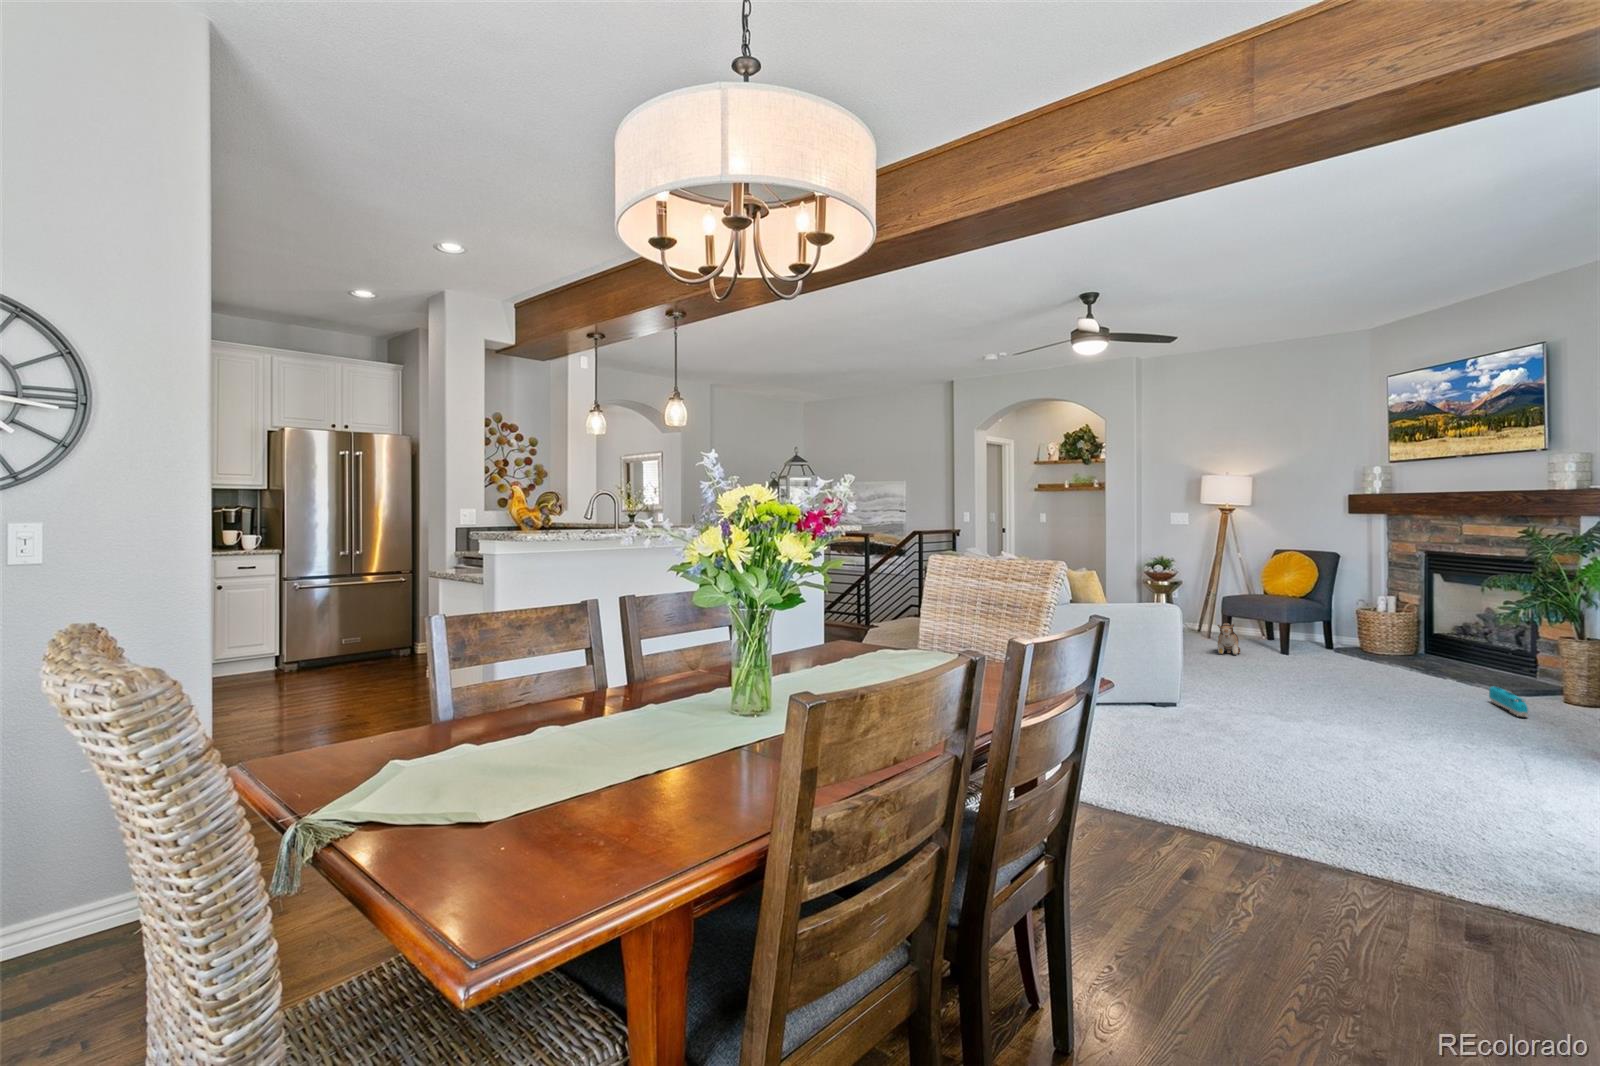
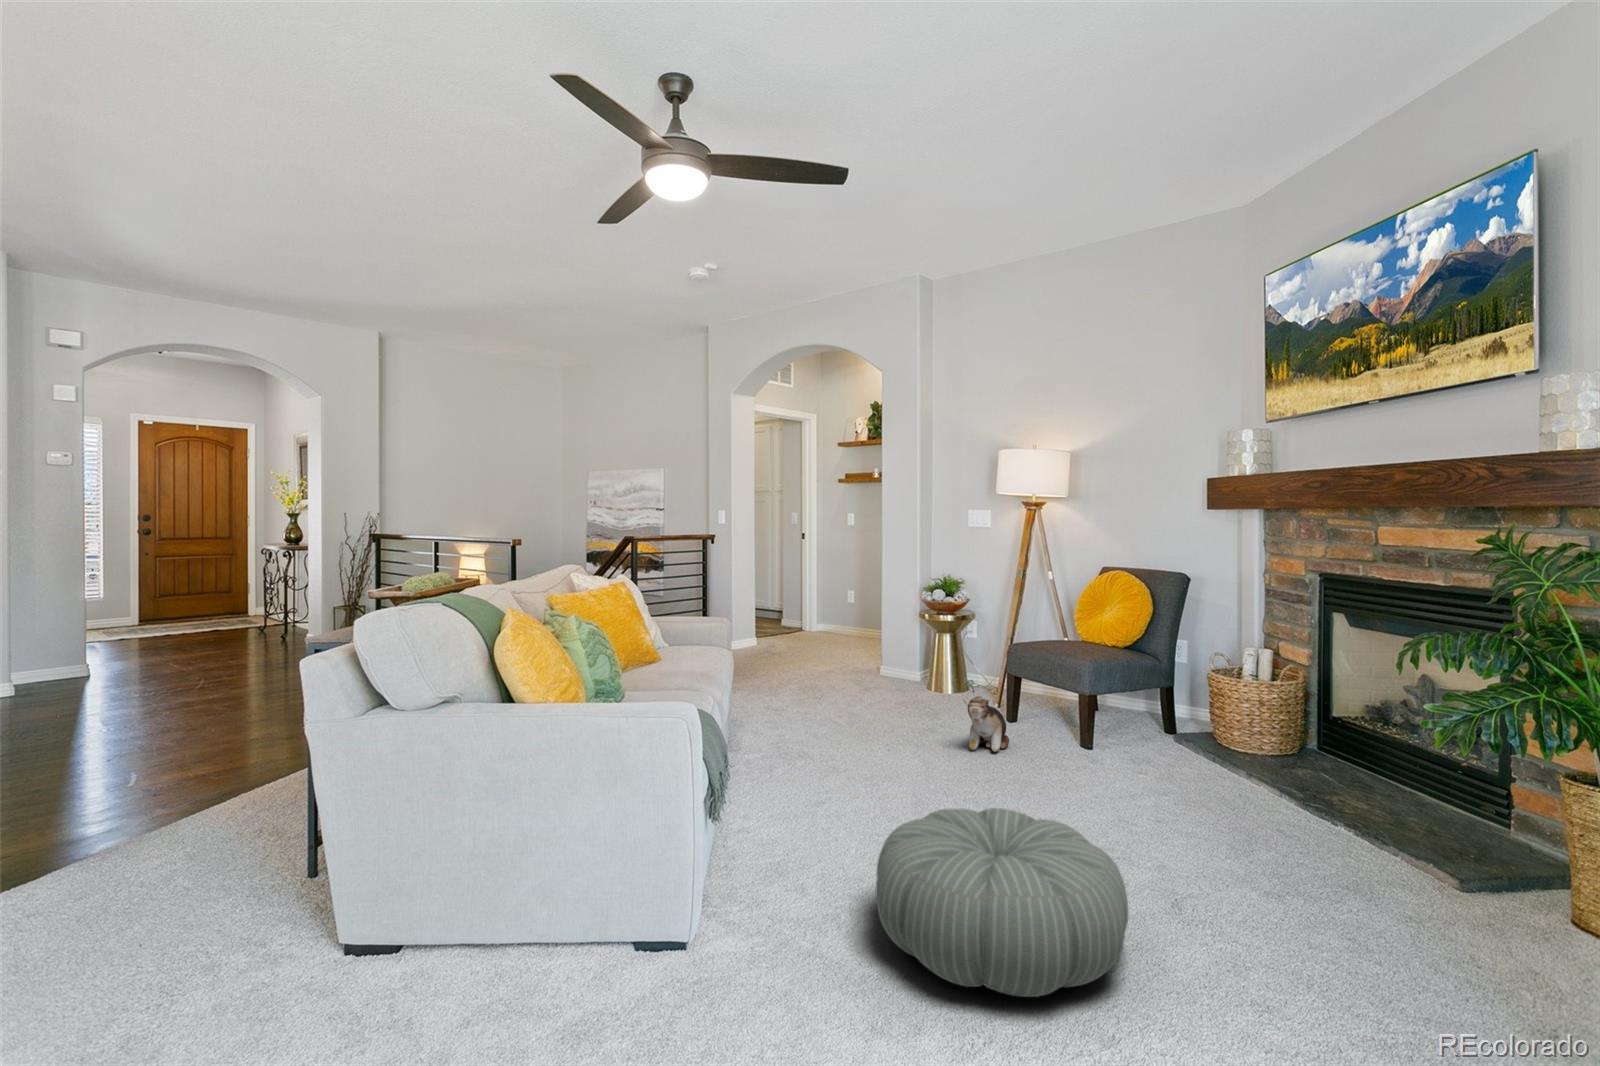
pouf: none [1244,657,1371,717] -> present [876,808,1128,997]
toy train: present [1489,687,1528,717] -> none [1413,881,1500,992]

